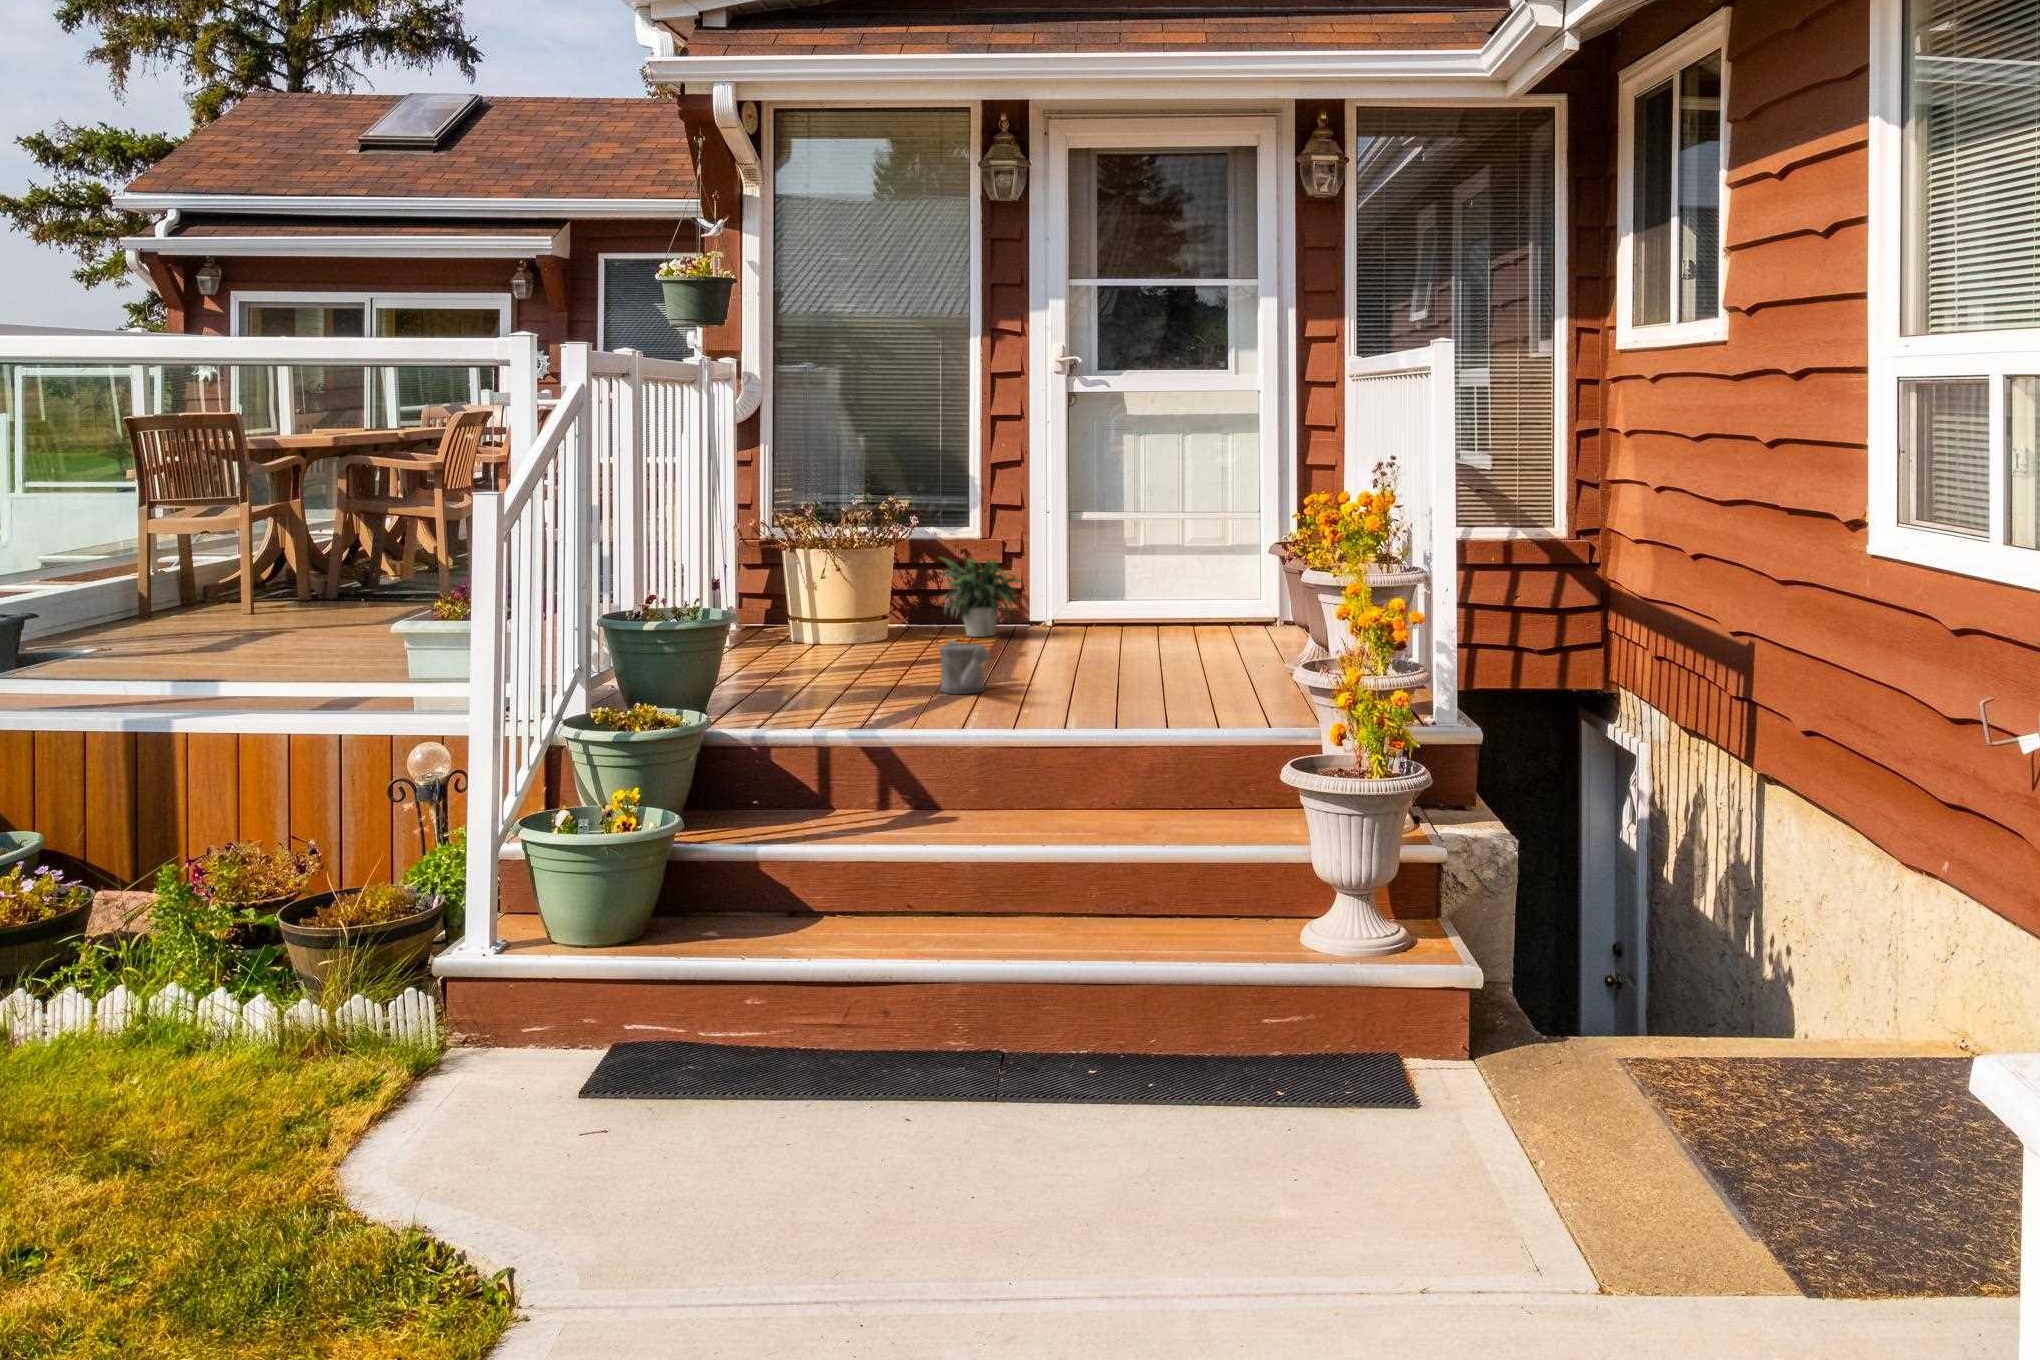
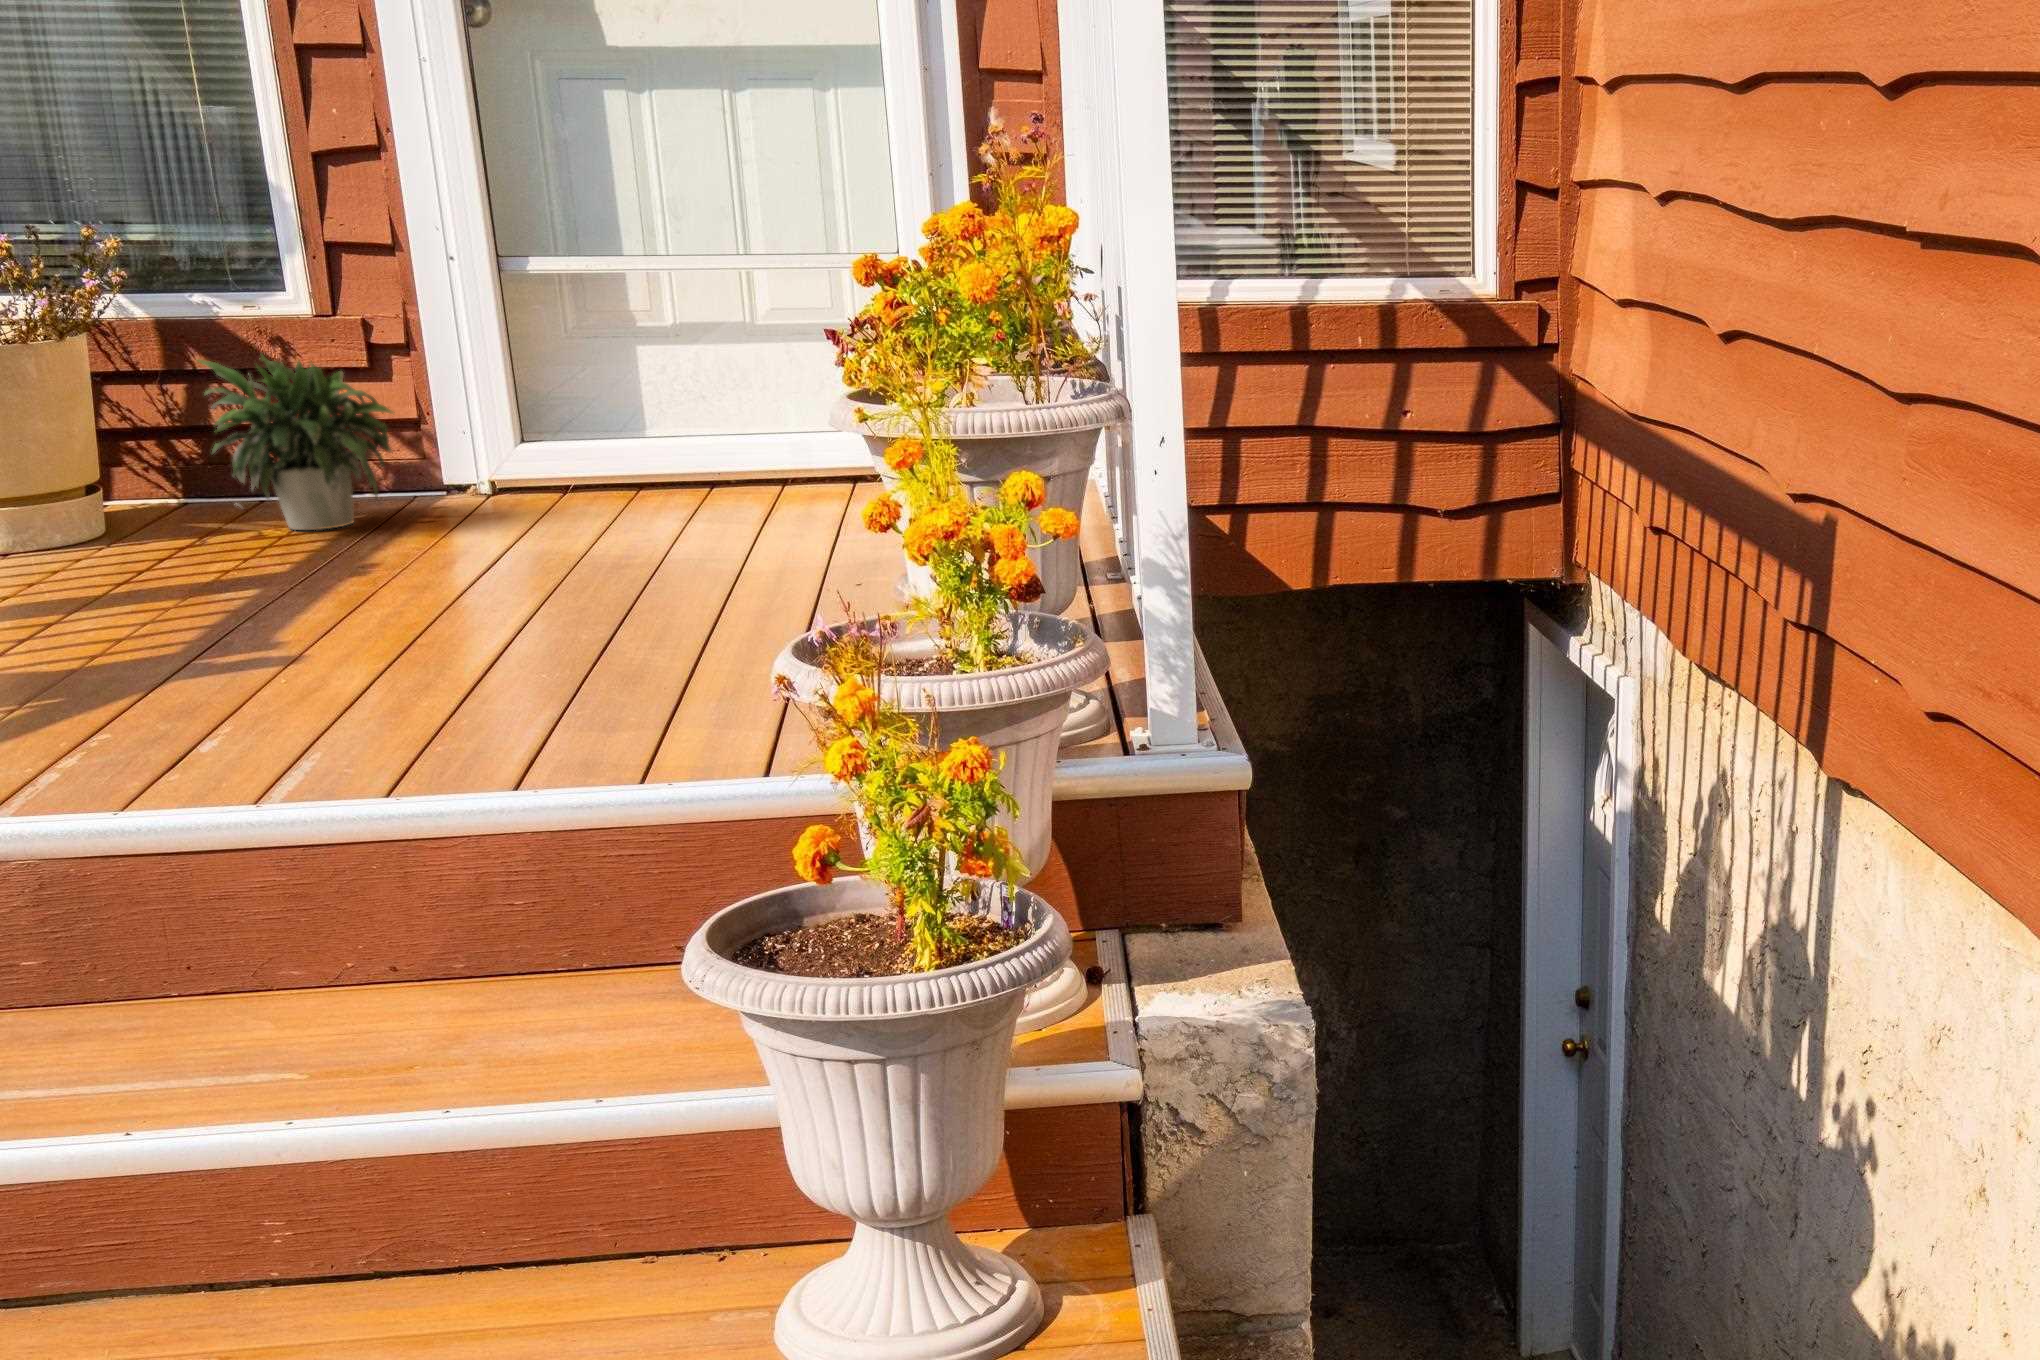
watering can: present [939,641,989,694] -> none [35,572,184,703]

